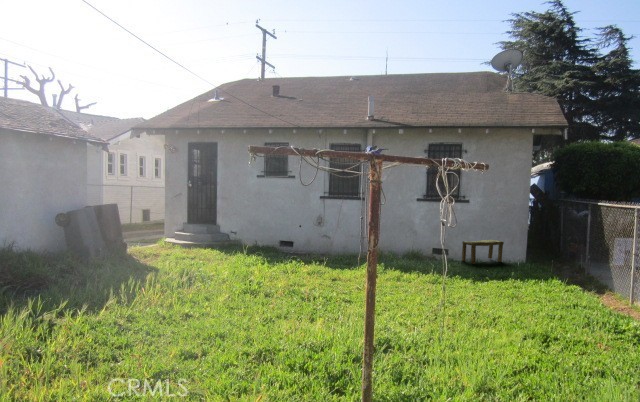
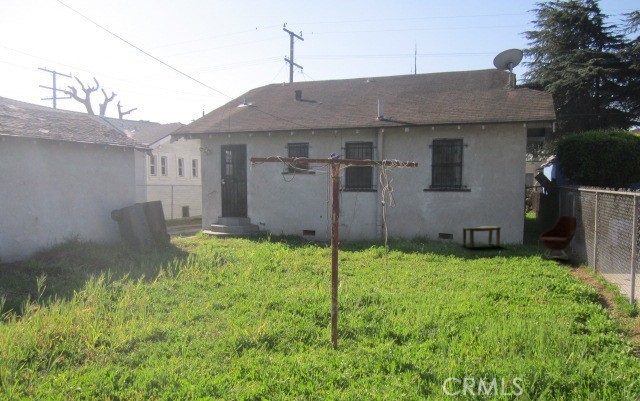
chair: none [553,231,595,281] -> present [539,216,576,253]

